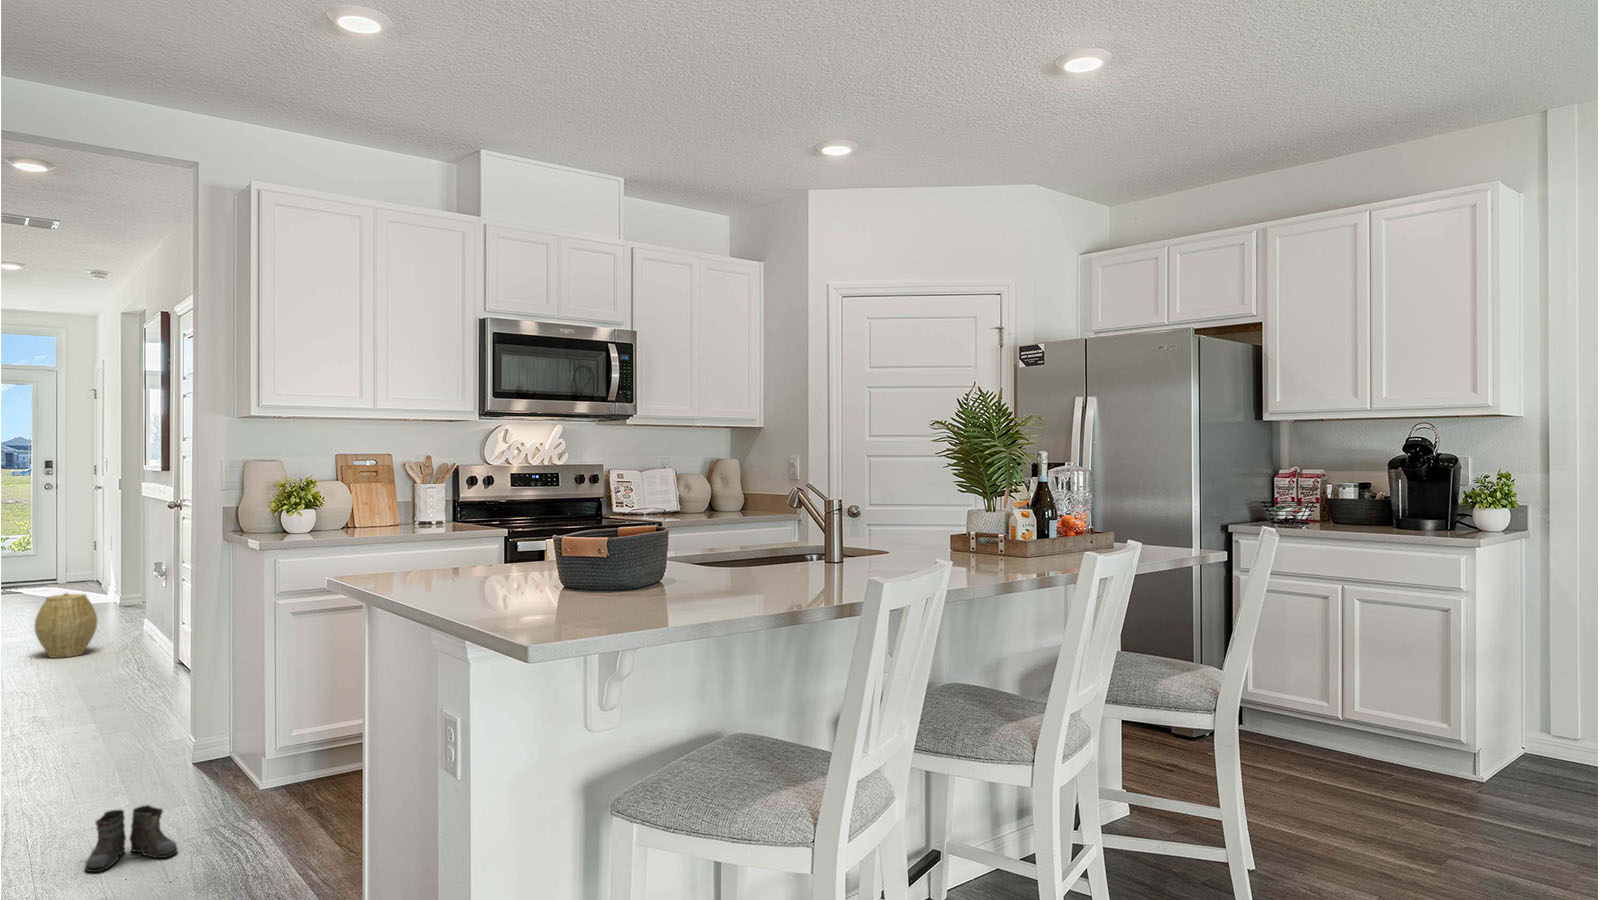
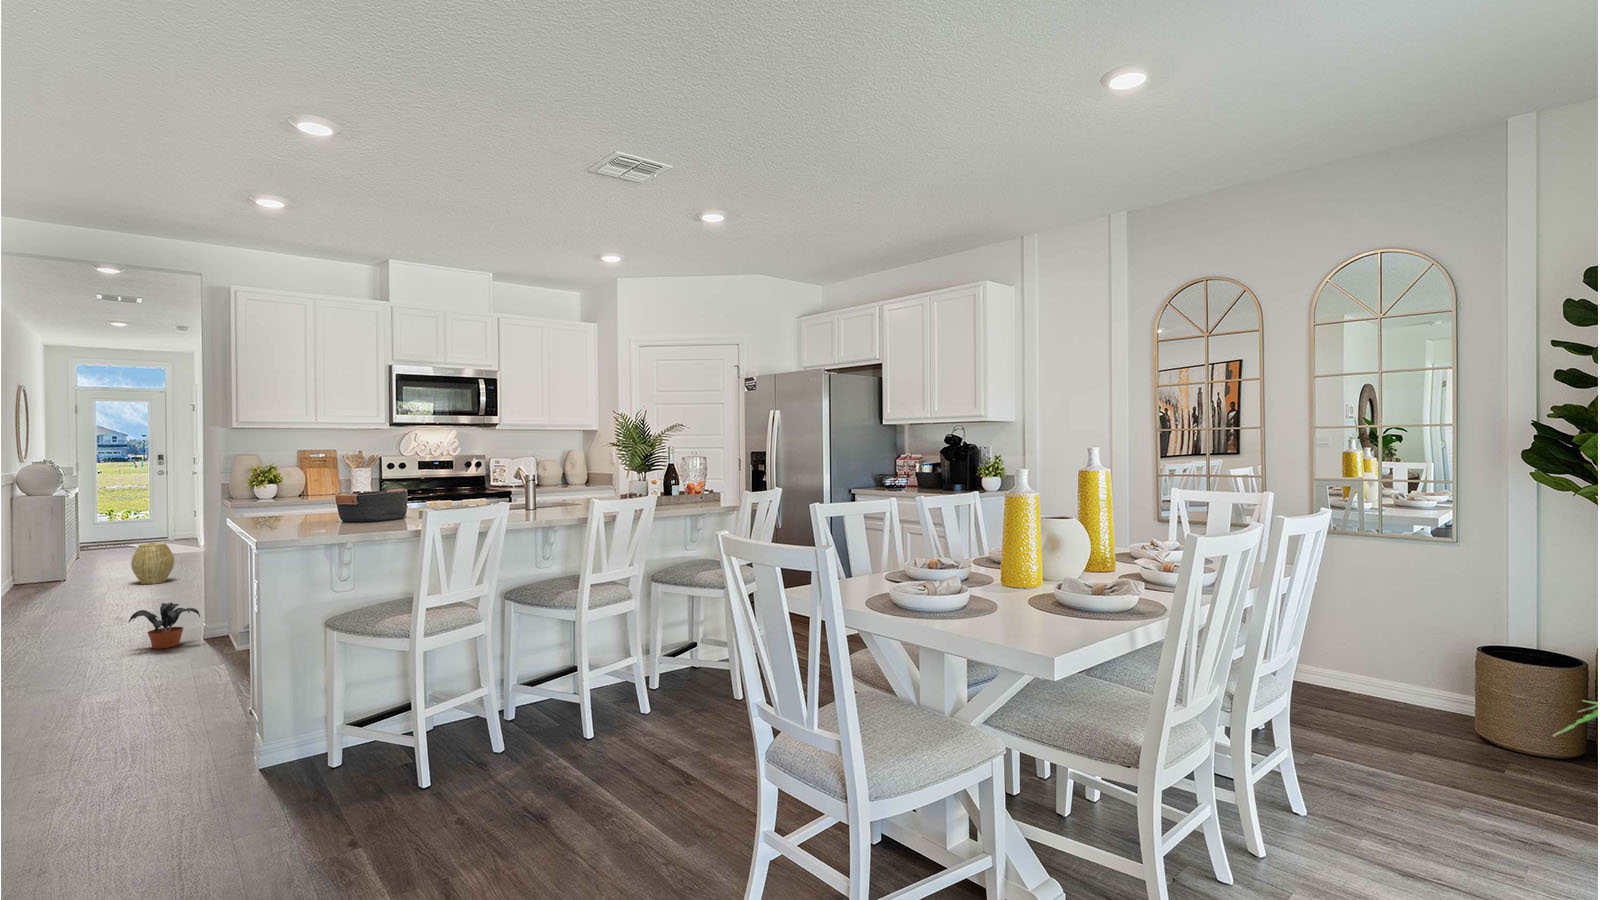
potted plant: none [82,705,194,786] -> present [128,602,200,649]
boots: present [84,805,177,872] -> none [112,651,173,686]

